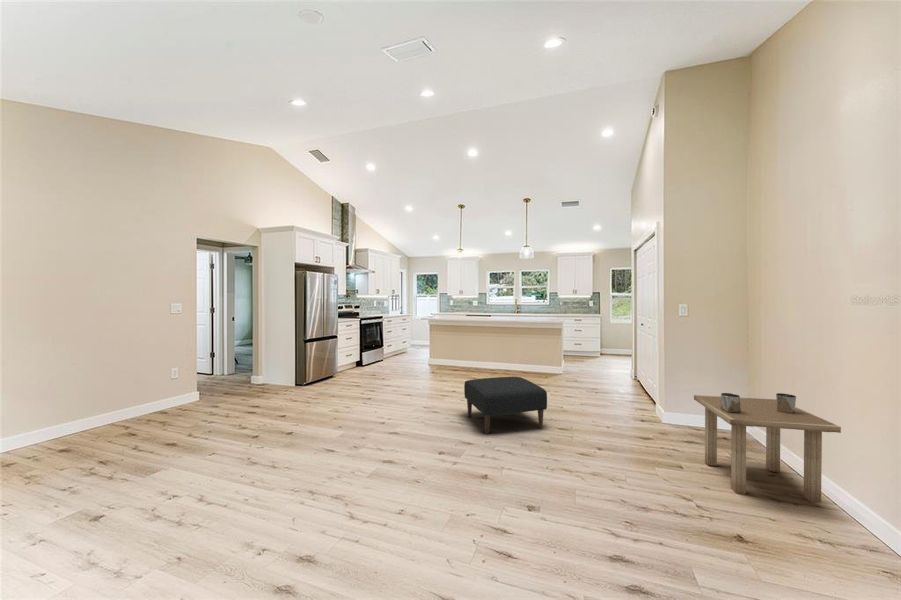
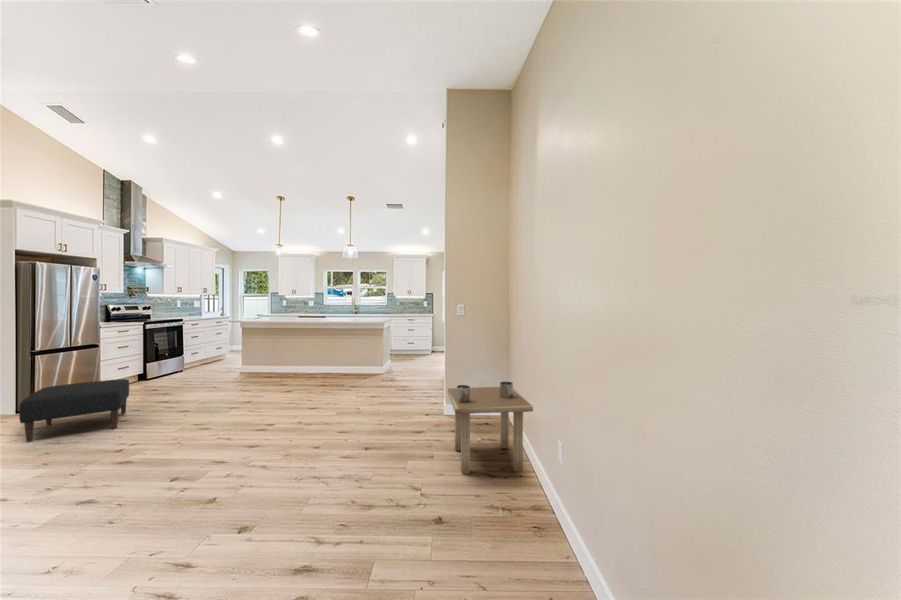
ottoman: present [464,377,547,434] -> present [19,379,129,442]

